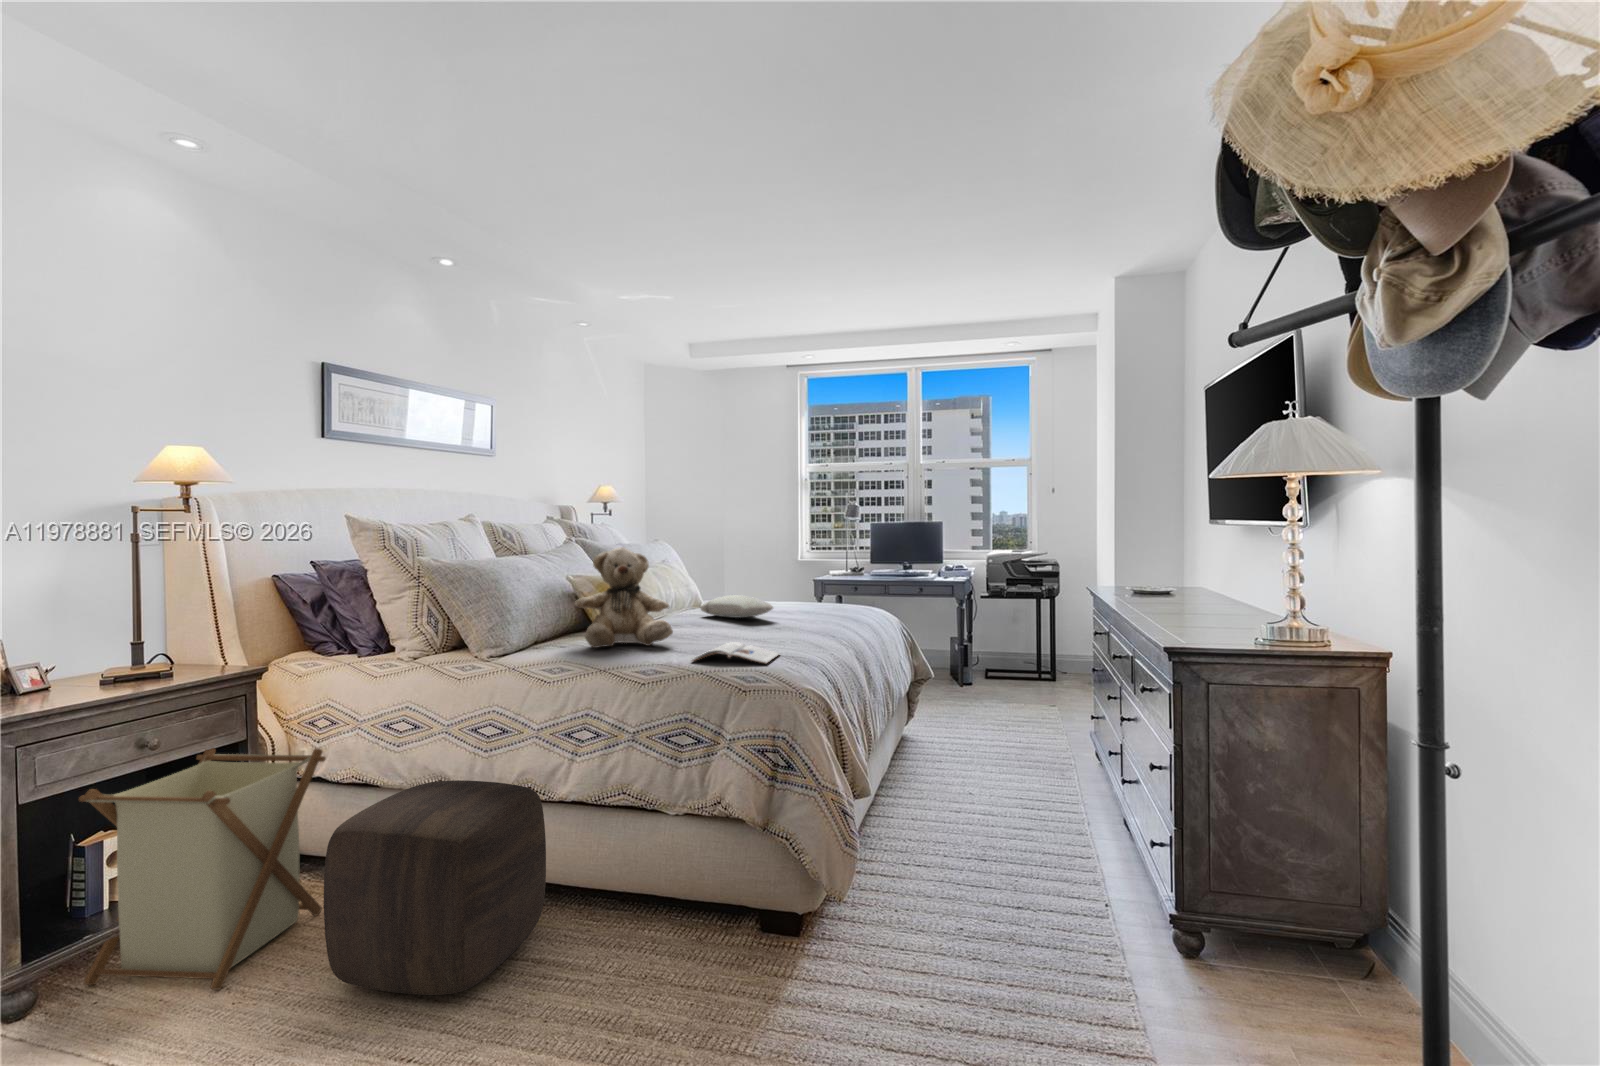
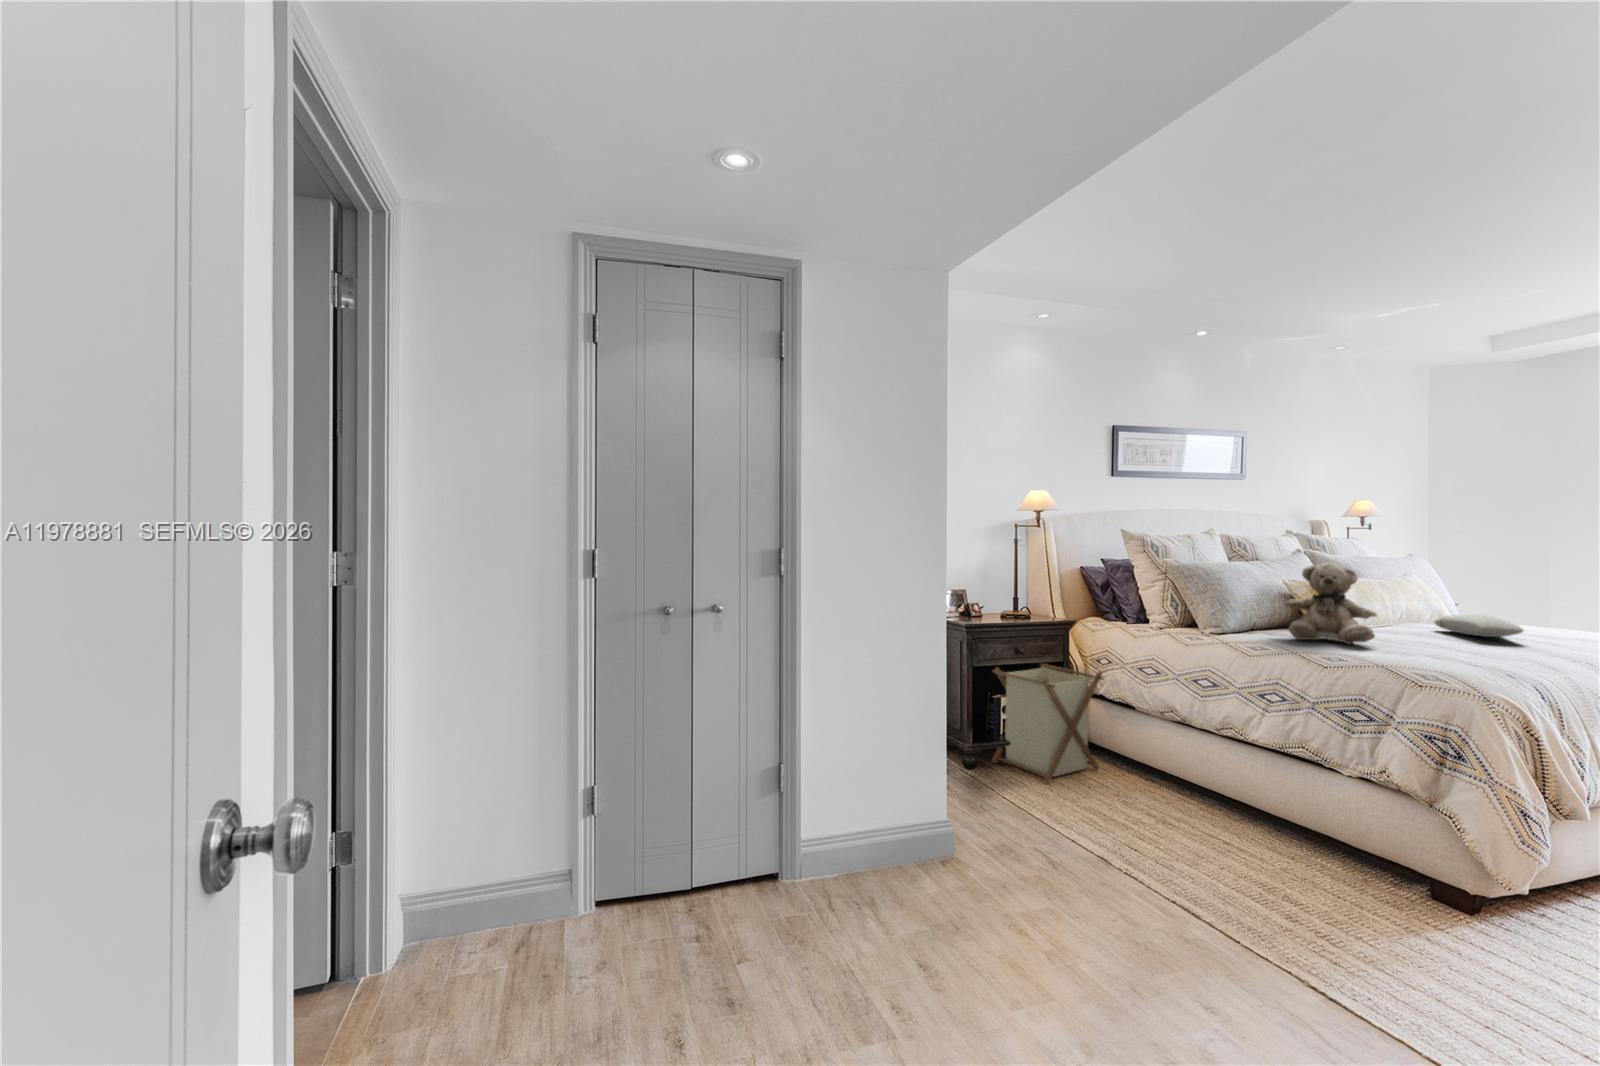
magazine: present [692,642,779,664] -> none [1378,652,1486,673]
ottoman: present [324,780,546,995] -> none [1098,705,1239,828]

